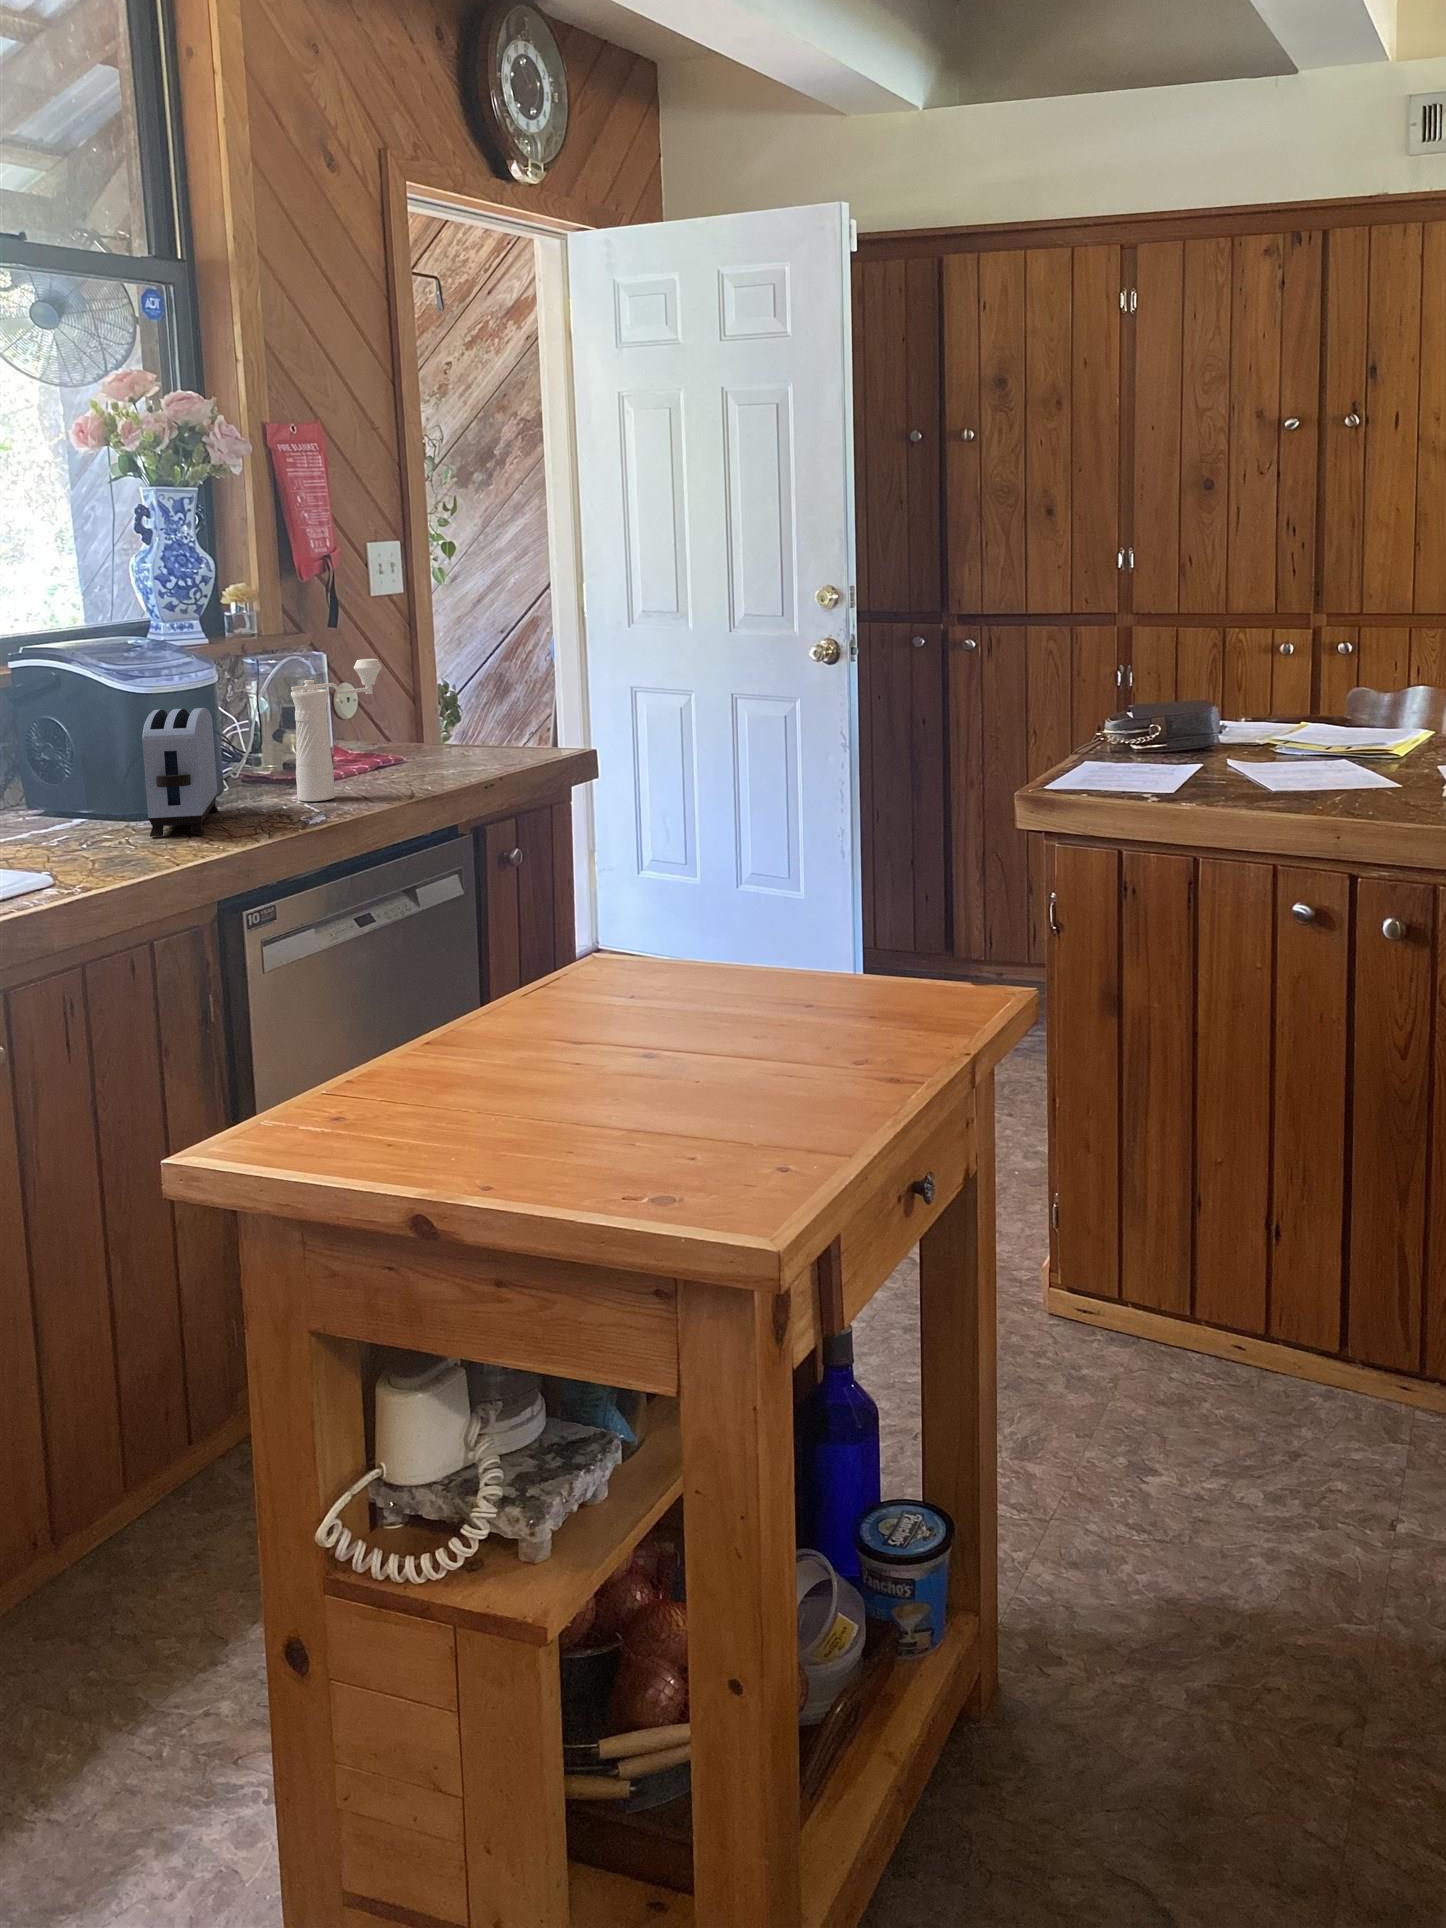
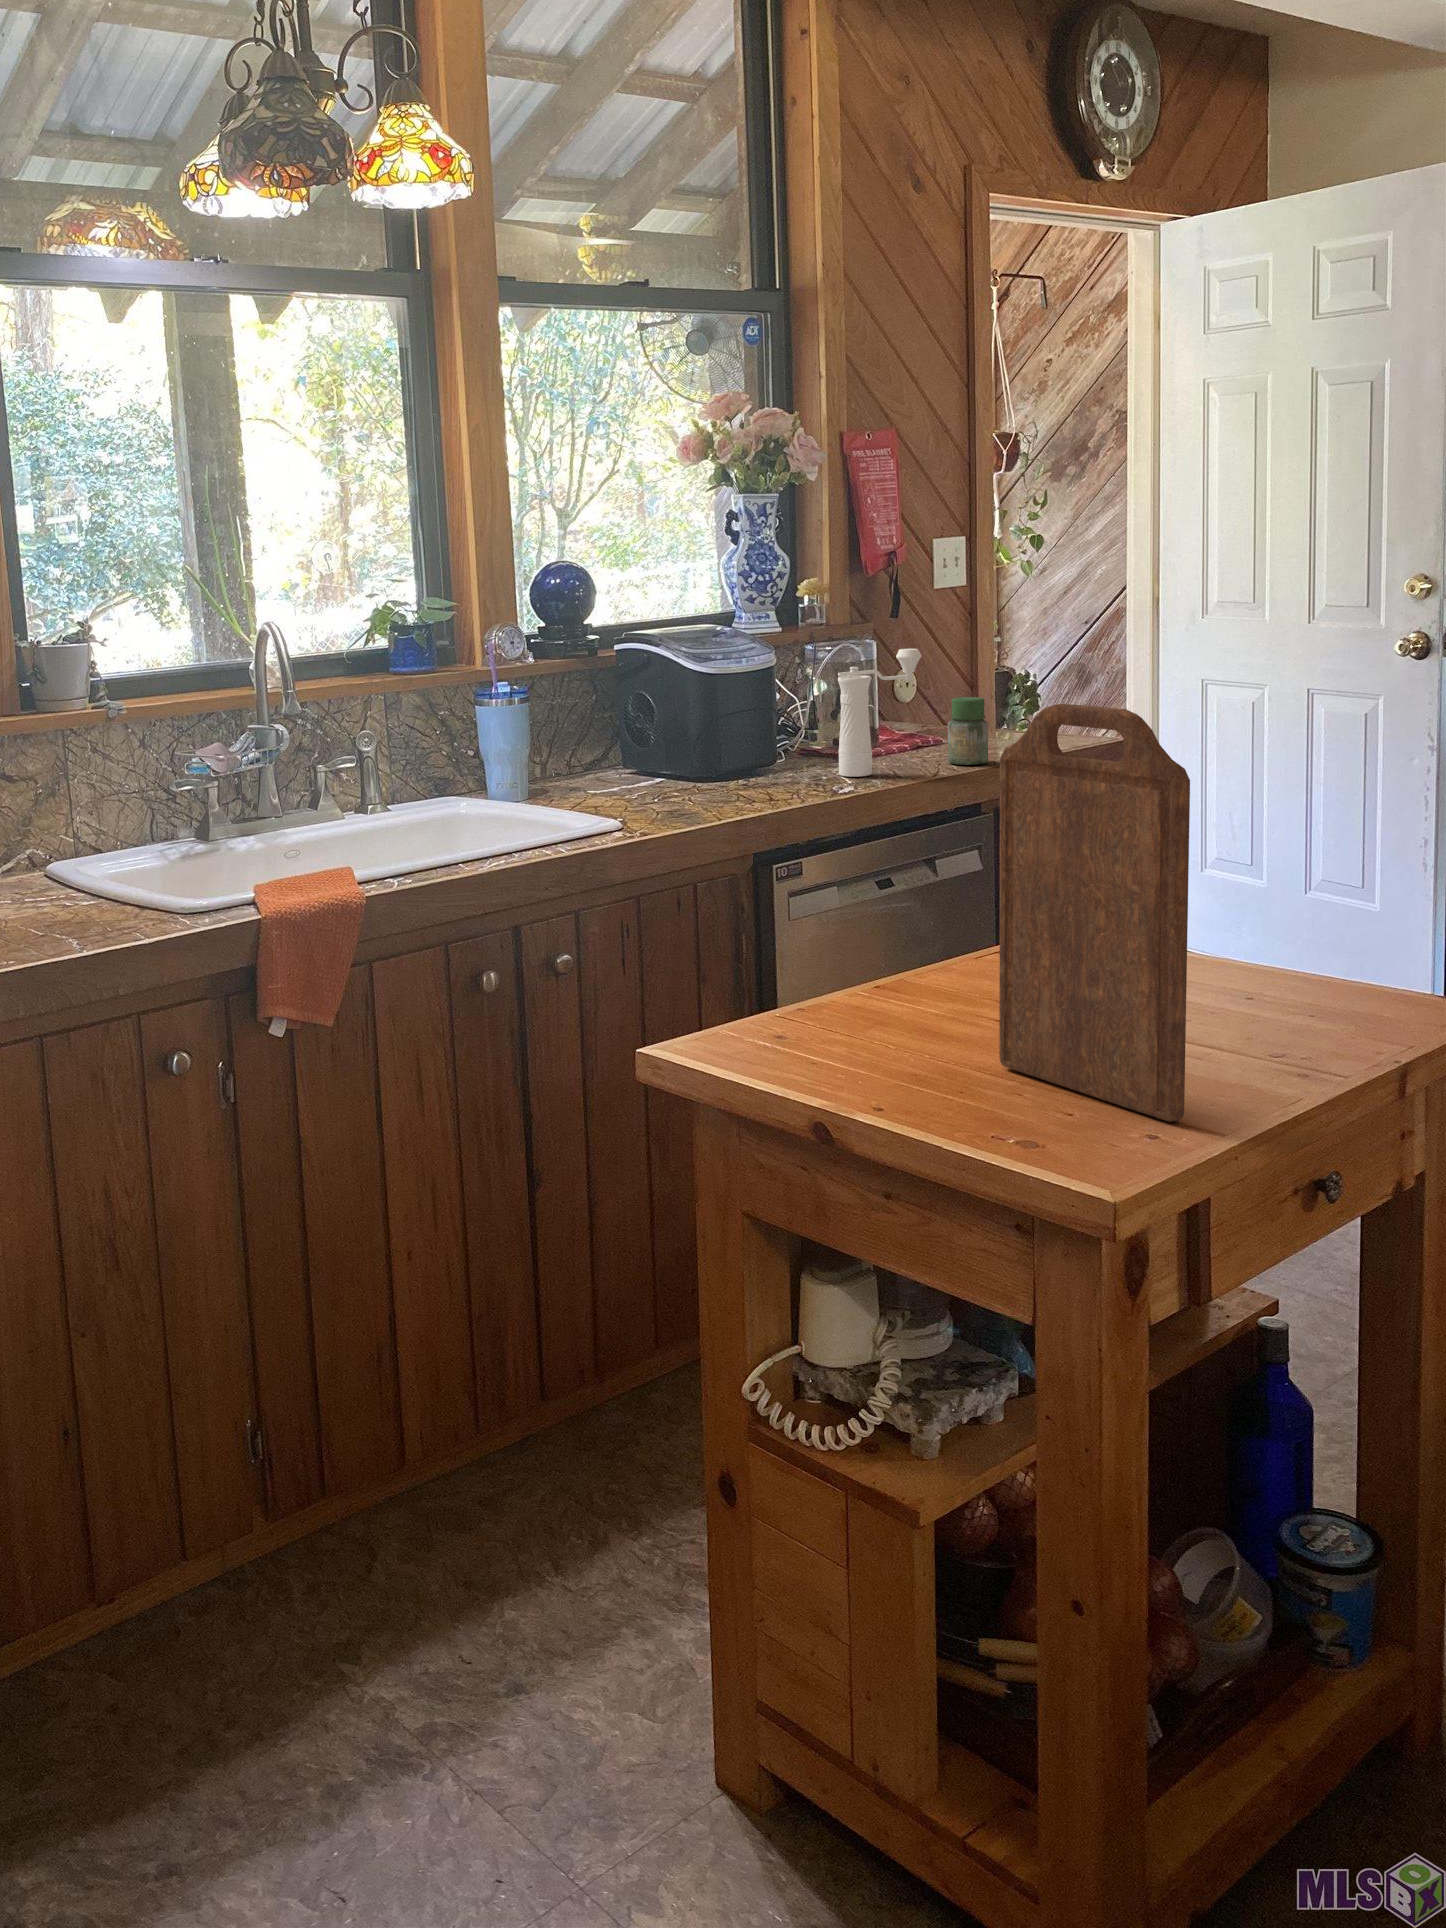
toaster: present [142,708,218,837] -> none [706,689,770,799]
jar: none [412,709,457,781] -> present [948,697,988,765]
cutting board: none [577,712,799,1147] -> present [999,704,1190,1122]

